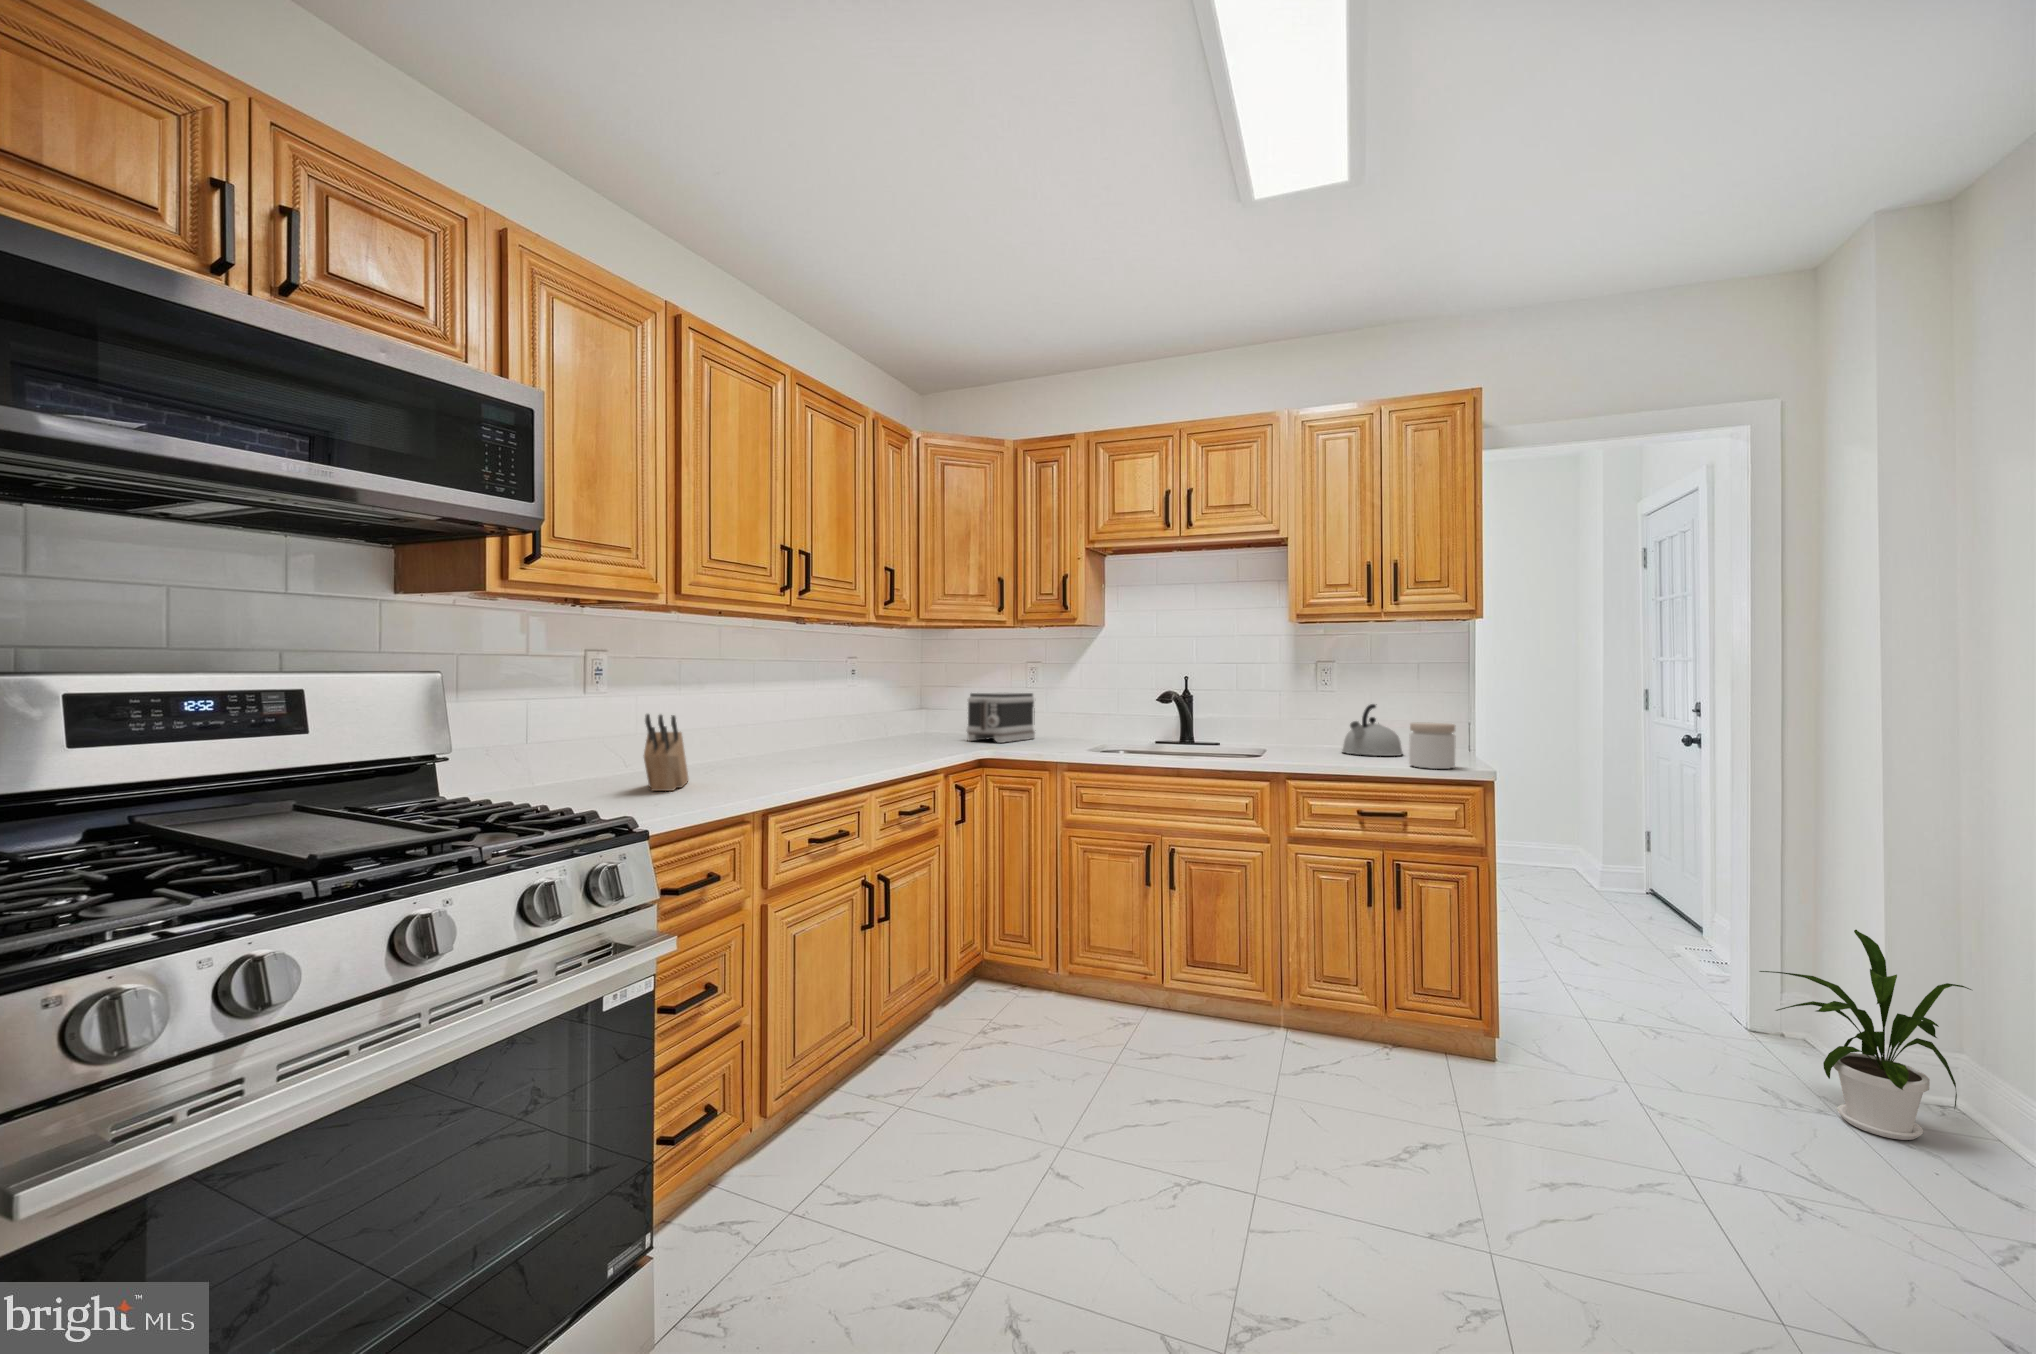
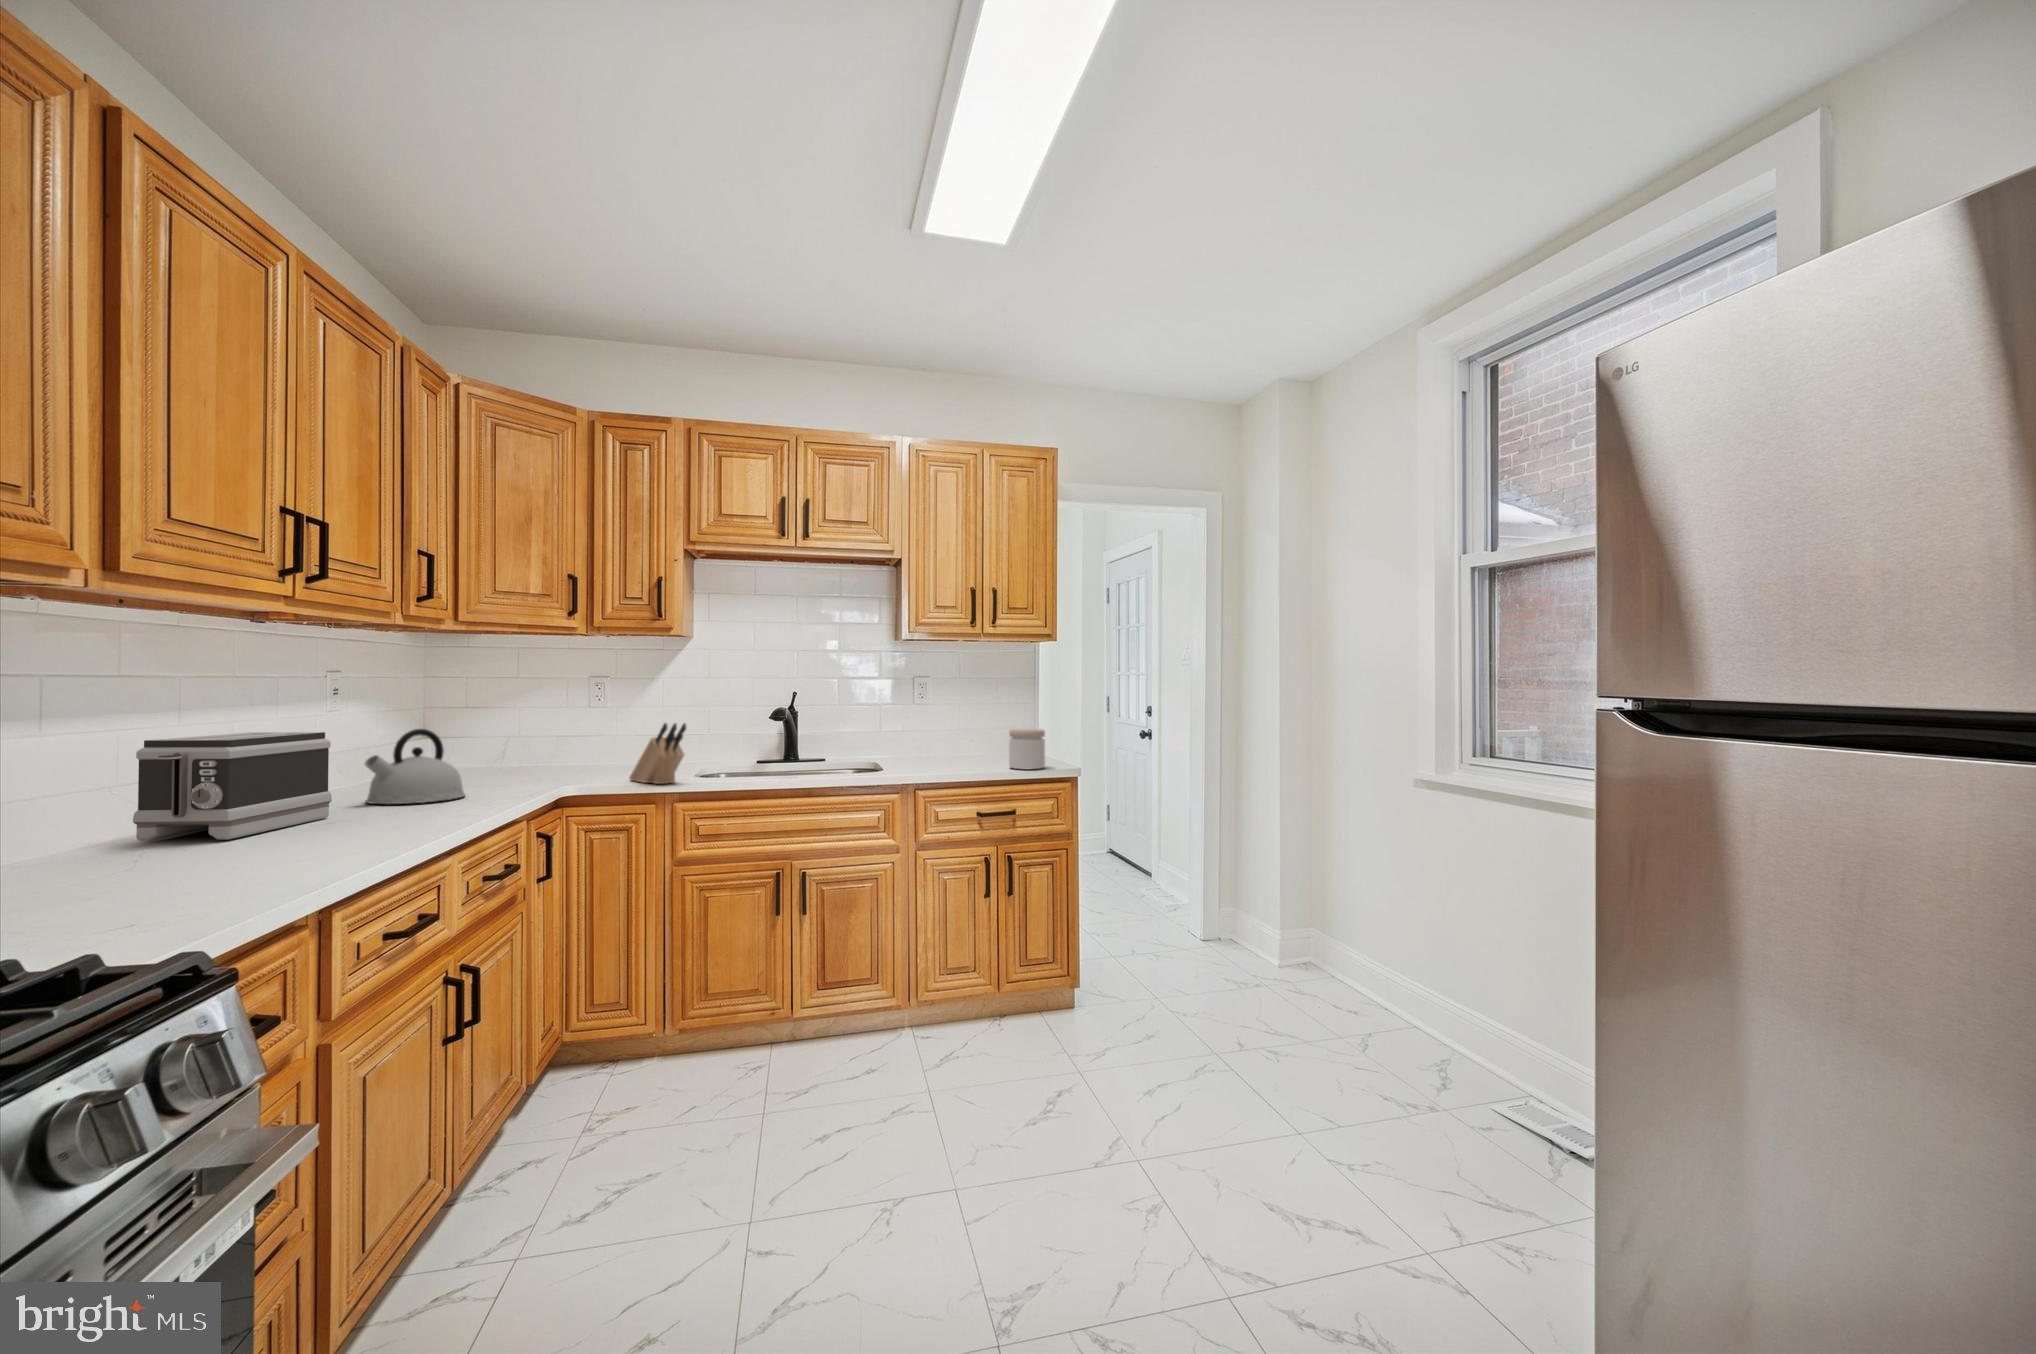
toaster: present [967,692,1035,743] -> present [133,732,332,841]
kettle: present [1342,704,1403,756] -> present [365,729,465,804]
knife block: present [644,714,688,791] -> present [630,723,686,784]
house plant: present [1759,930,1971,1140] -> none [1234,860,1345,999]

